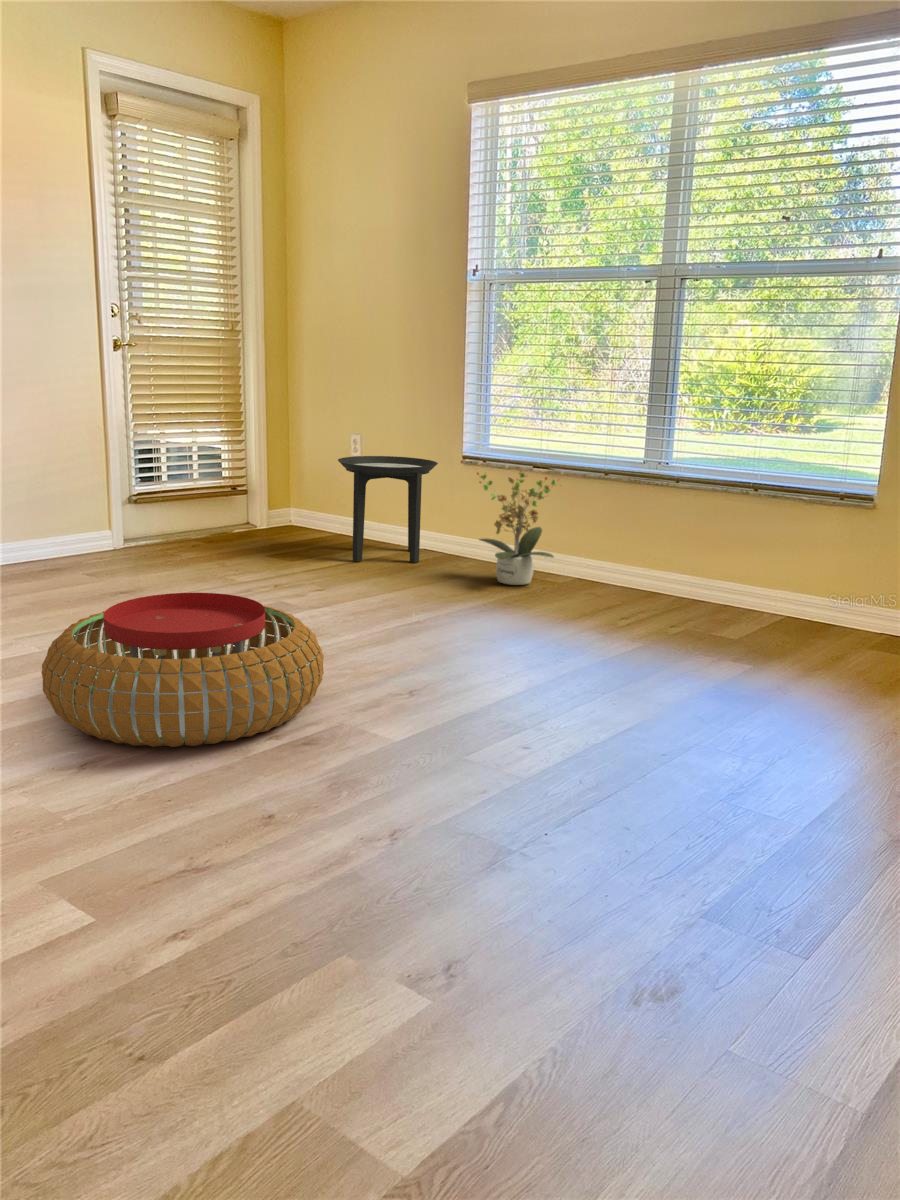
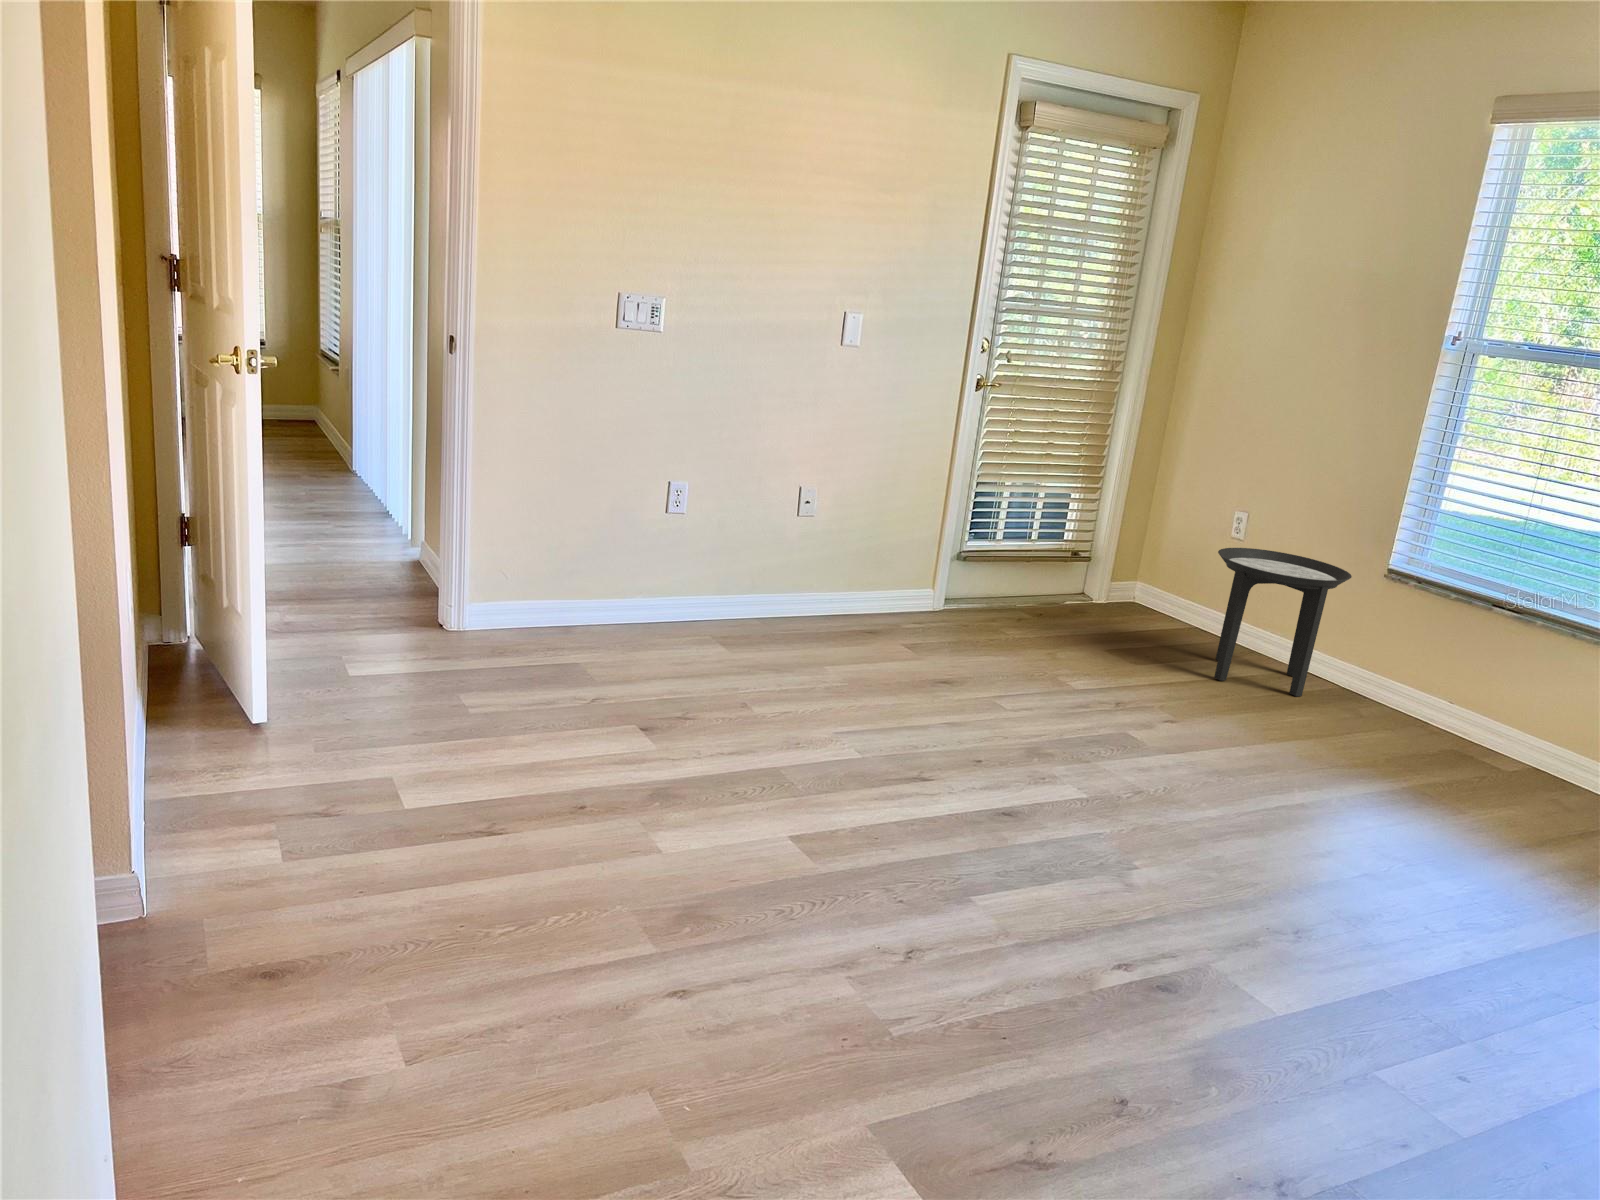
potted plant: present [477,471,556,585] -> none [1393,604,1534,764]
pouf: present [41,593,324,747] -> none [879,726,1197,931]

